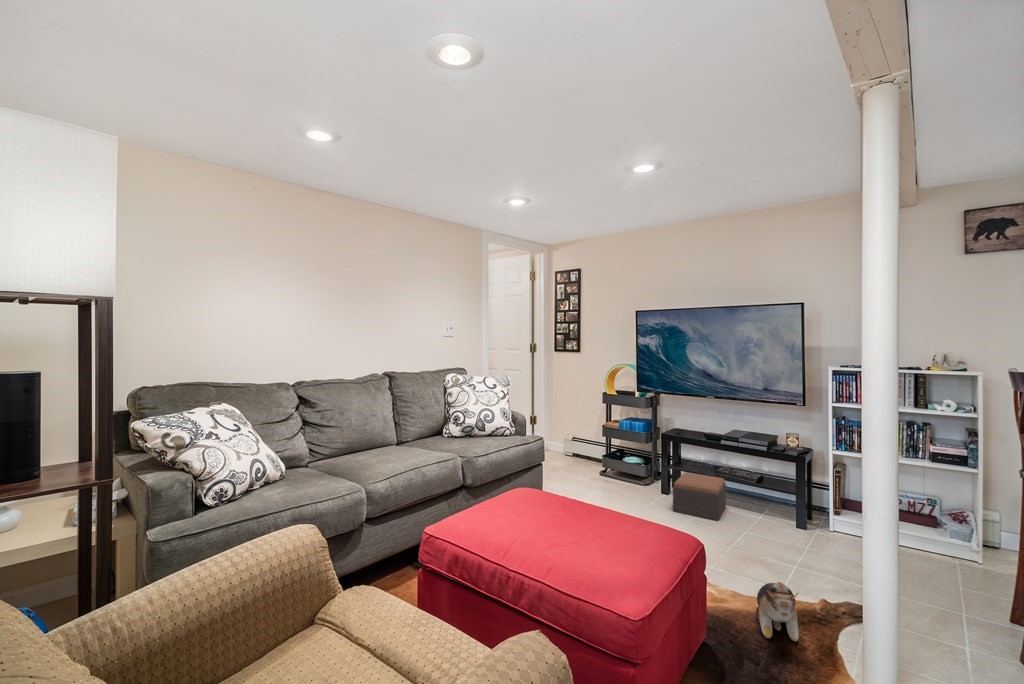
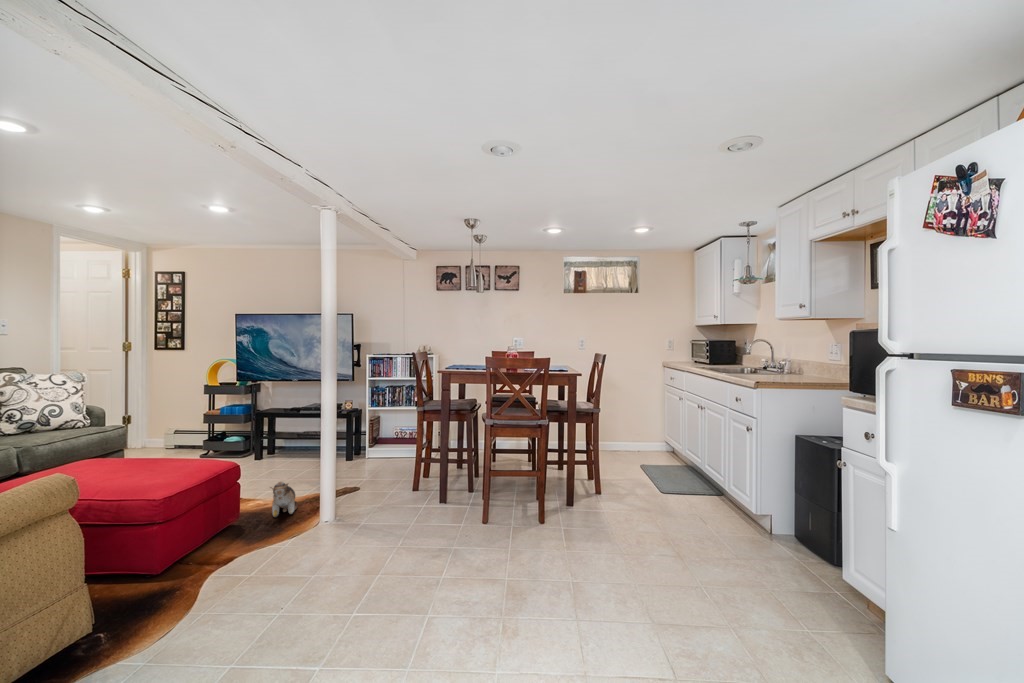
footstool: present [673,472,726,520] -> none [254,438,298,468]

